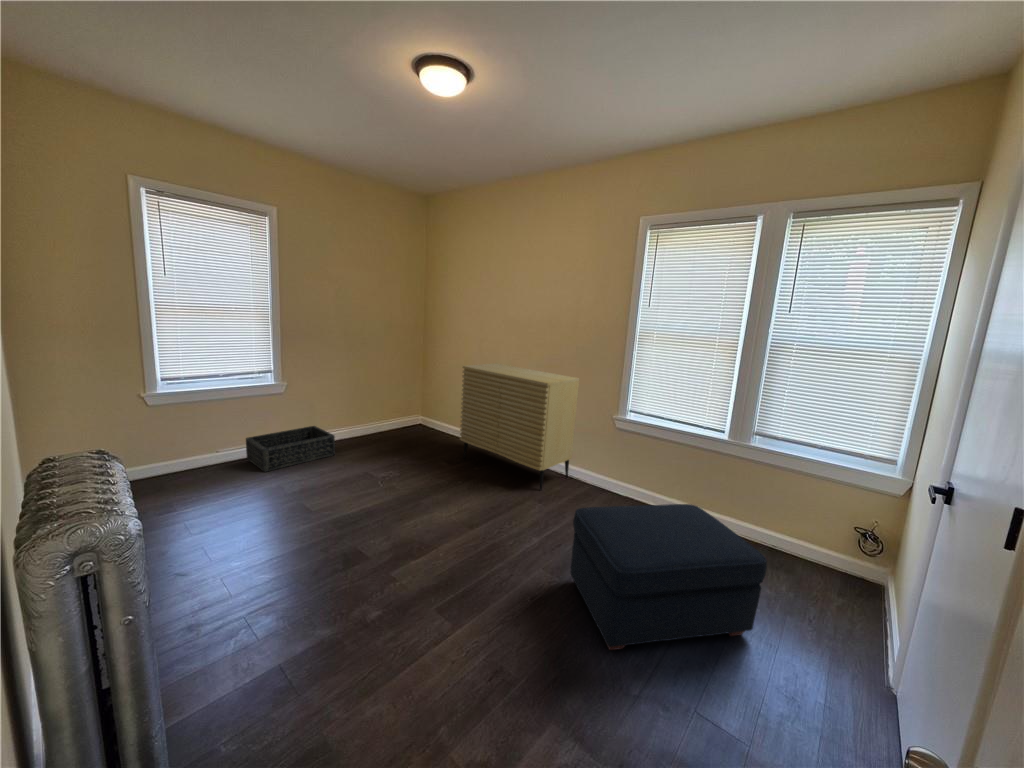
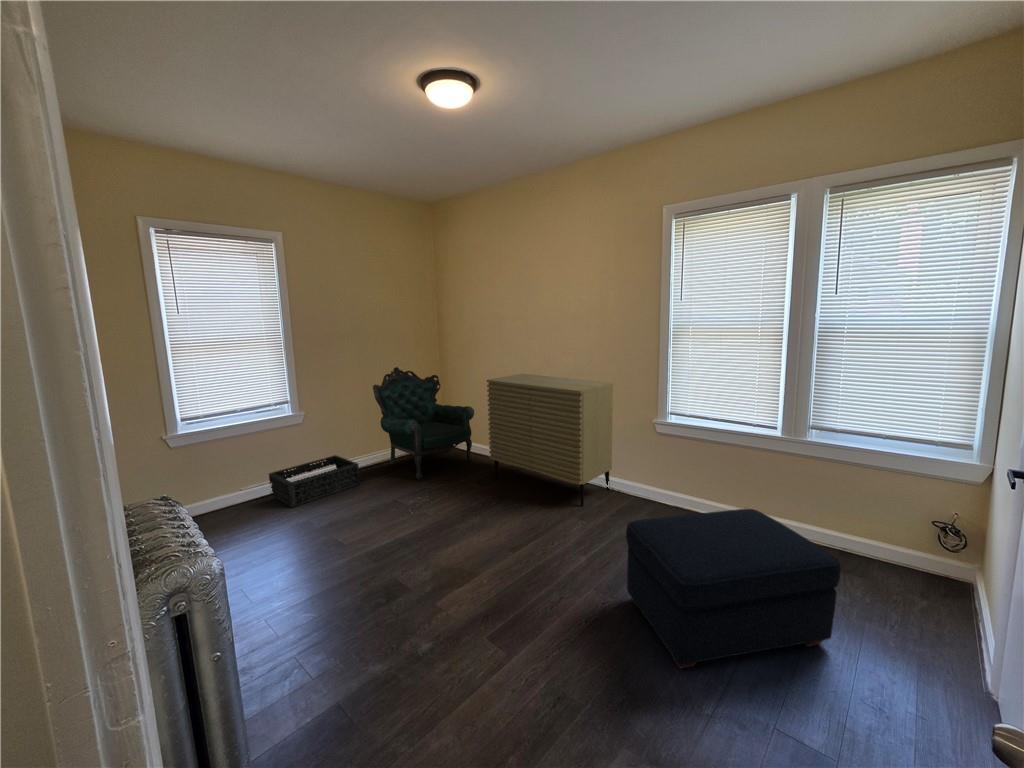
armchair: none [355,348,450,455] -> present [373,367,474,480]

